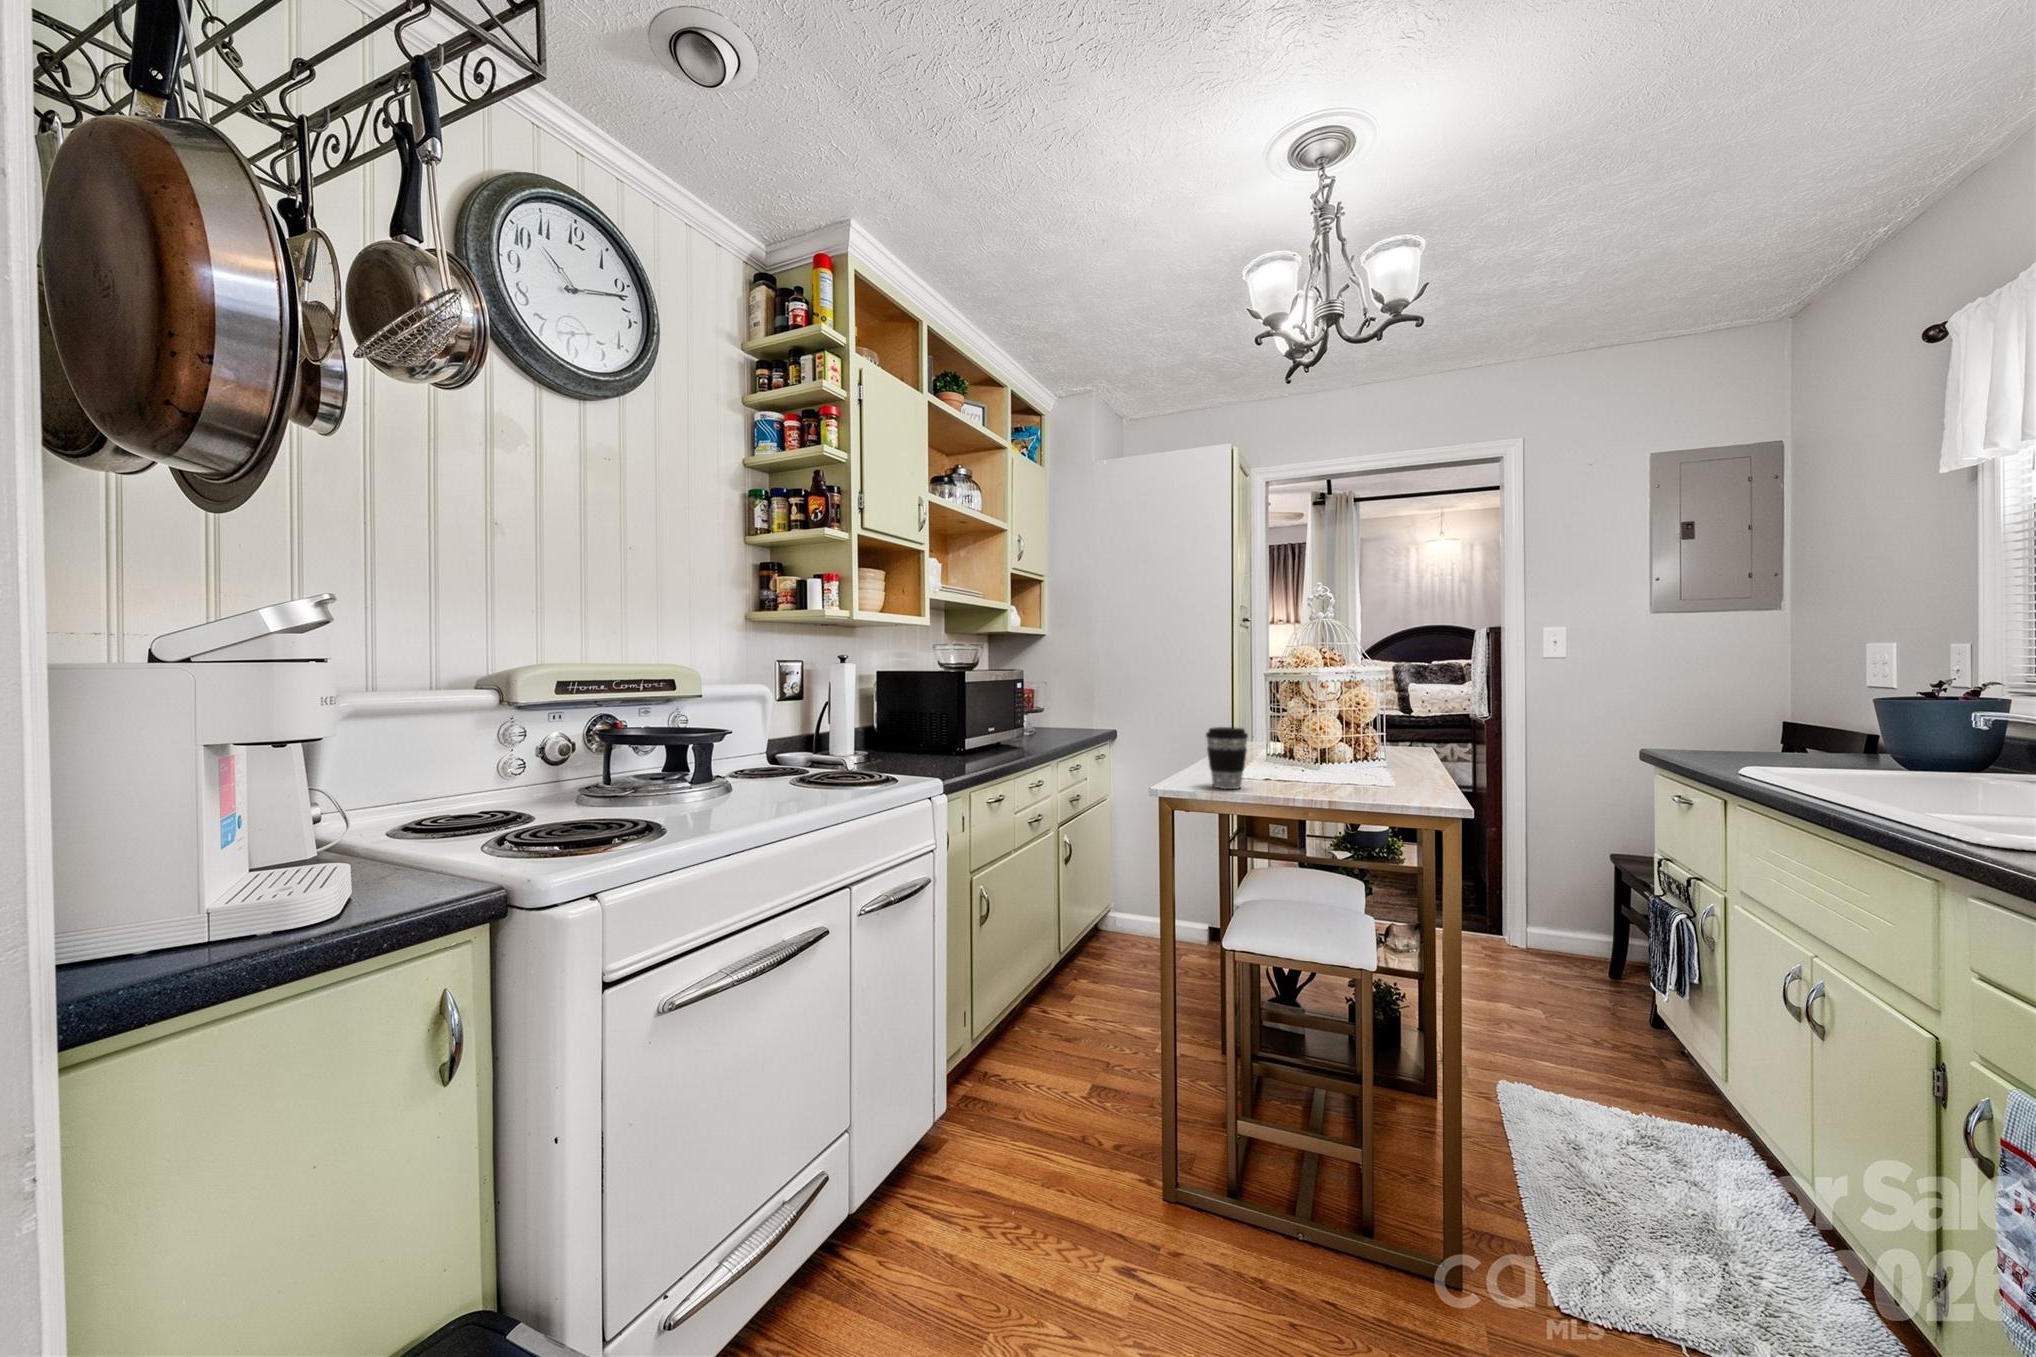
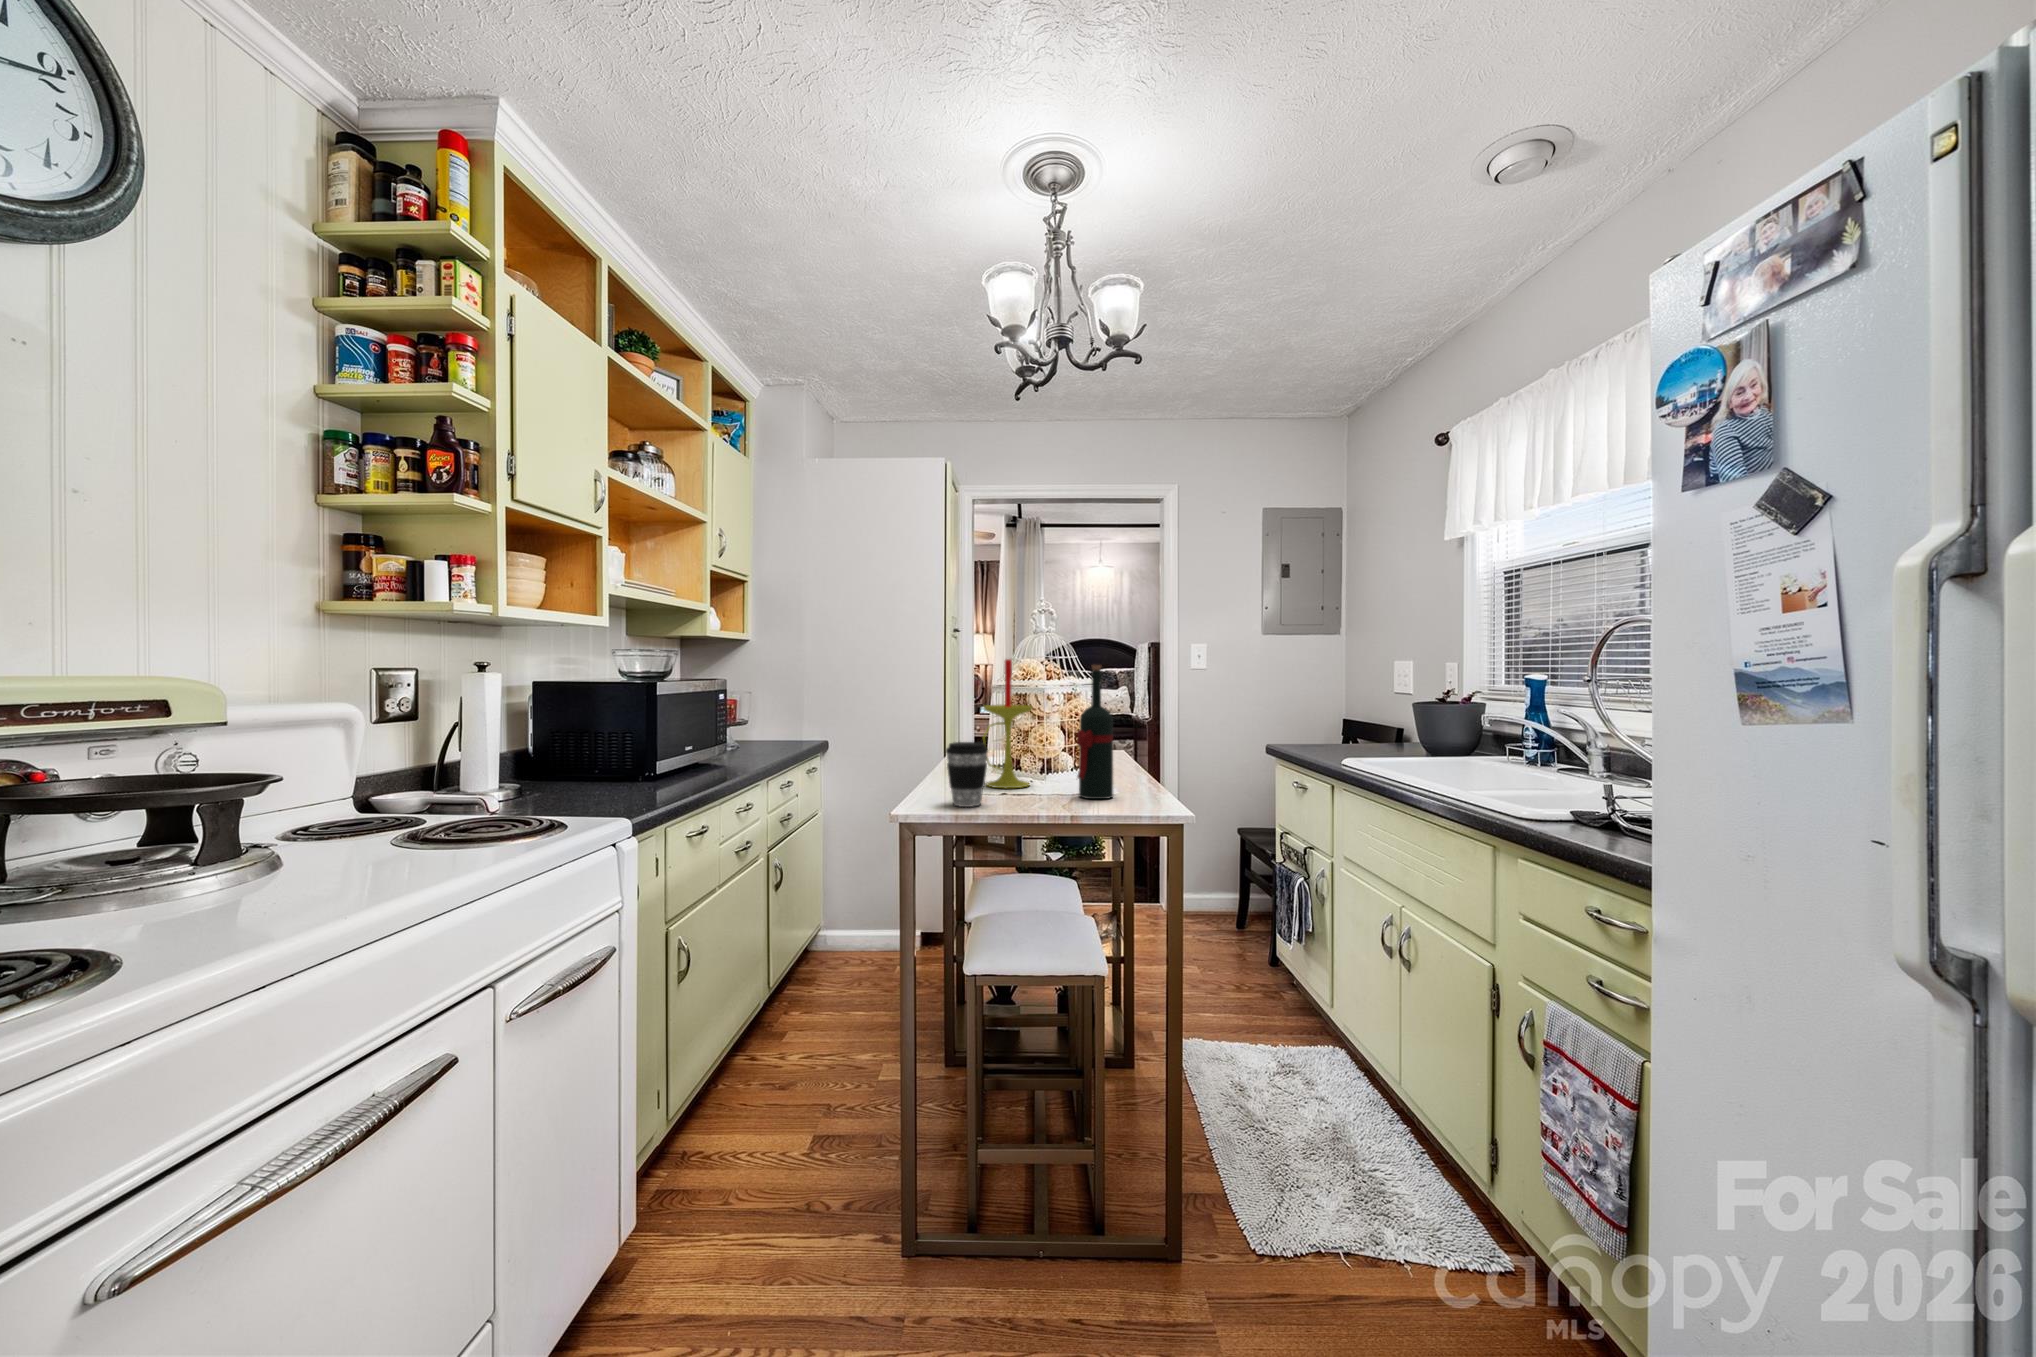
candle: none [1248,645,1303,775] -> present [983,659,1032,788]
wine bottle: none [1343,652,1386,790] -> present [1077,665,1113,799]

